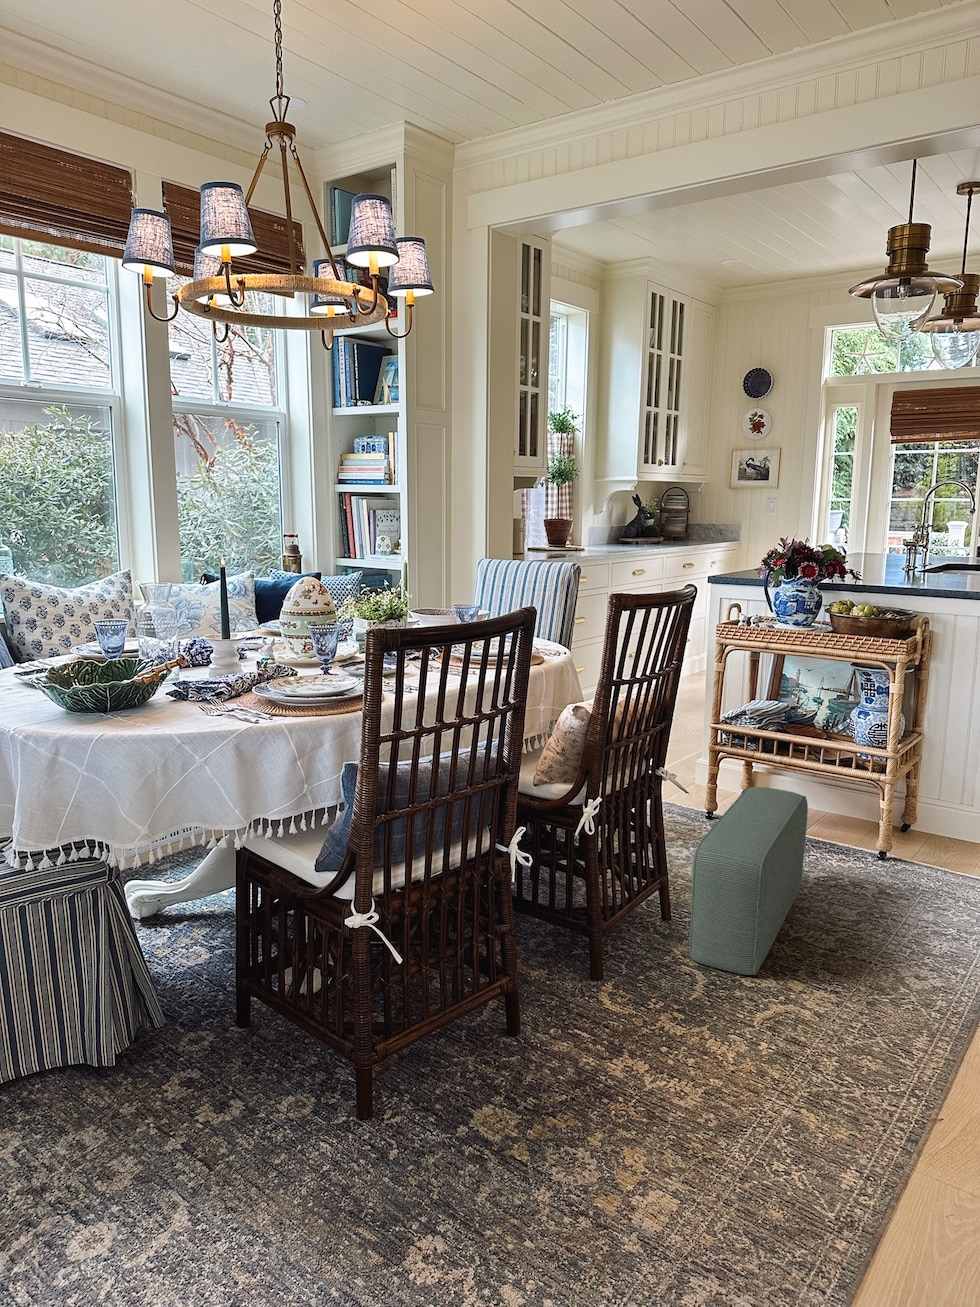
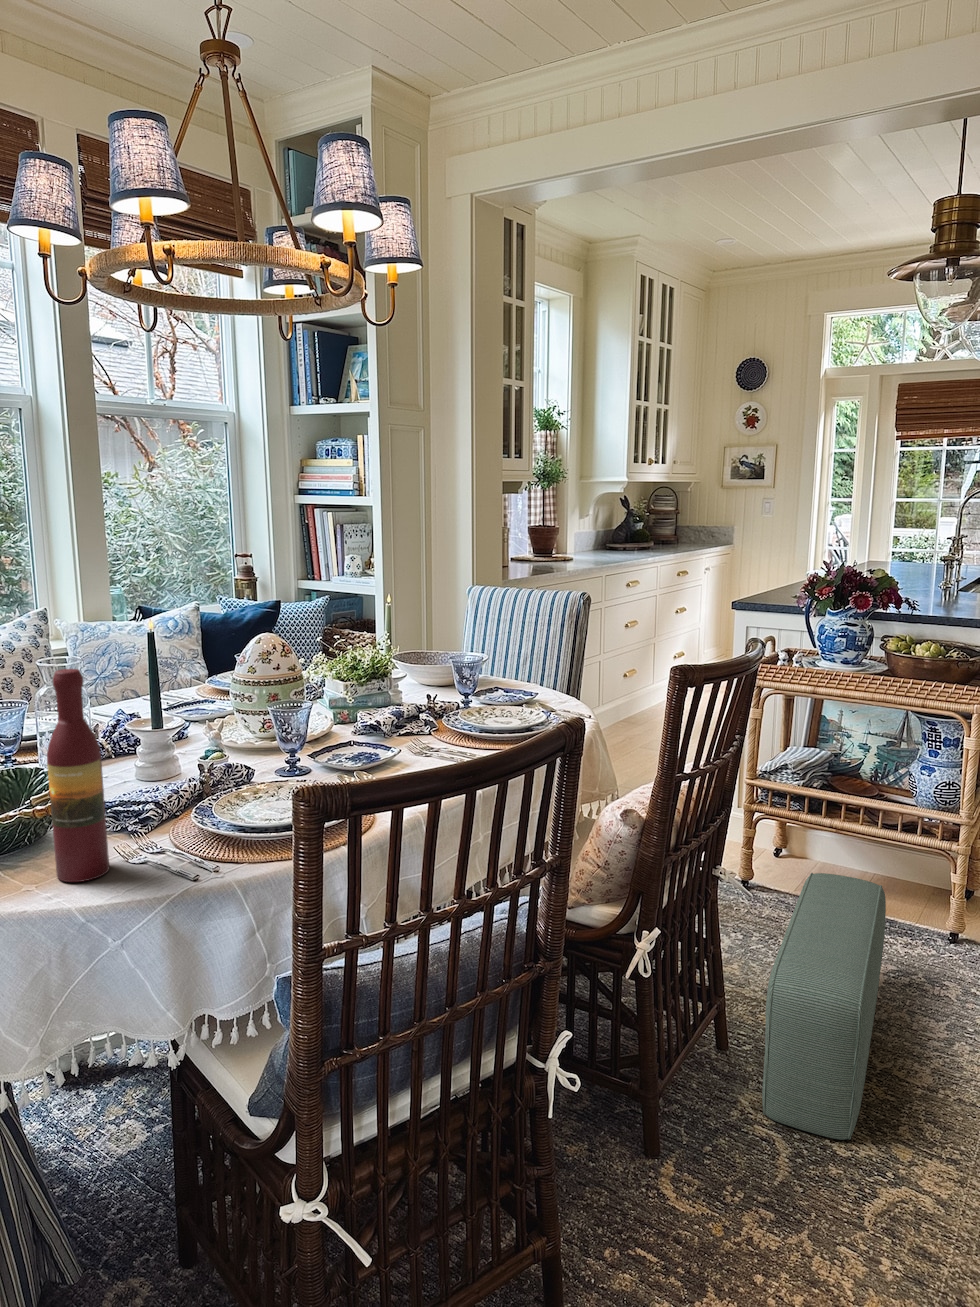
wine bottle: none [153,575,193,725] -> present [47,669,109,882]

